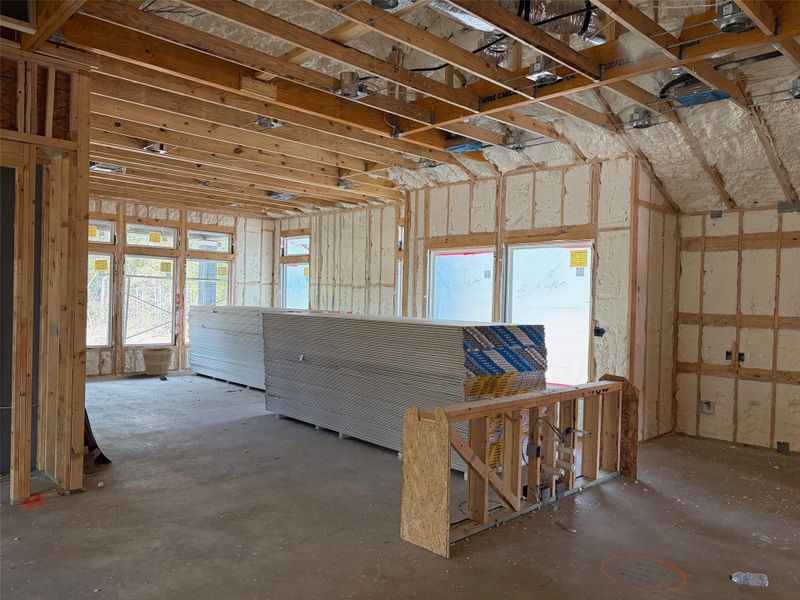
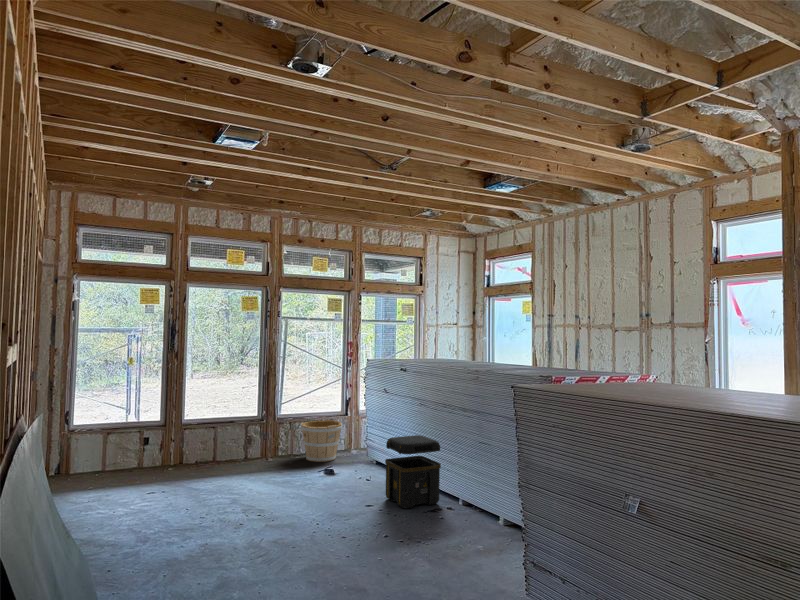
toolbox: none [202,350,237,390] -> present [385,435,441,508]

